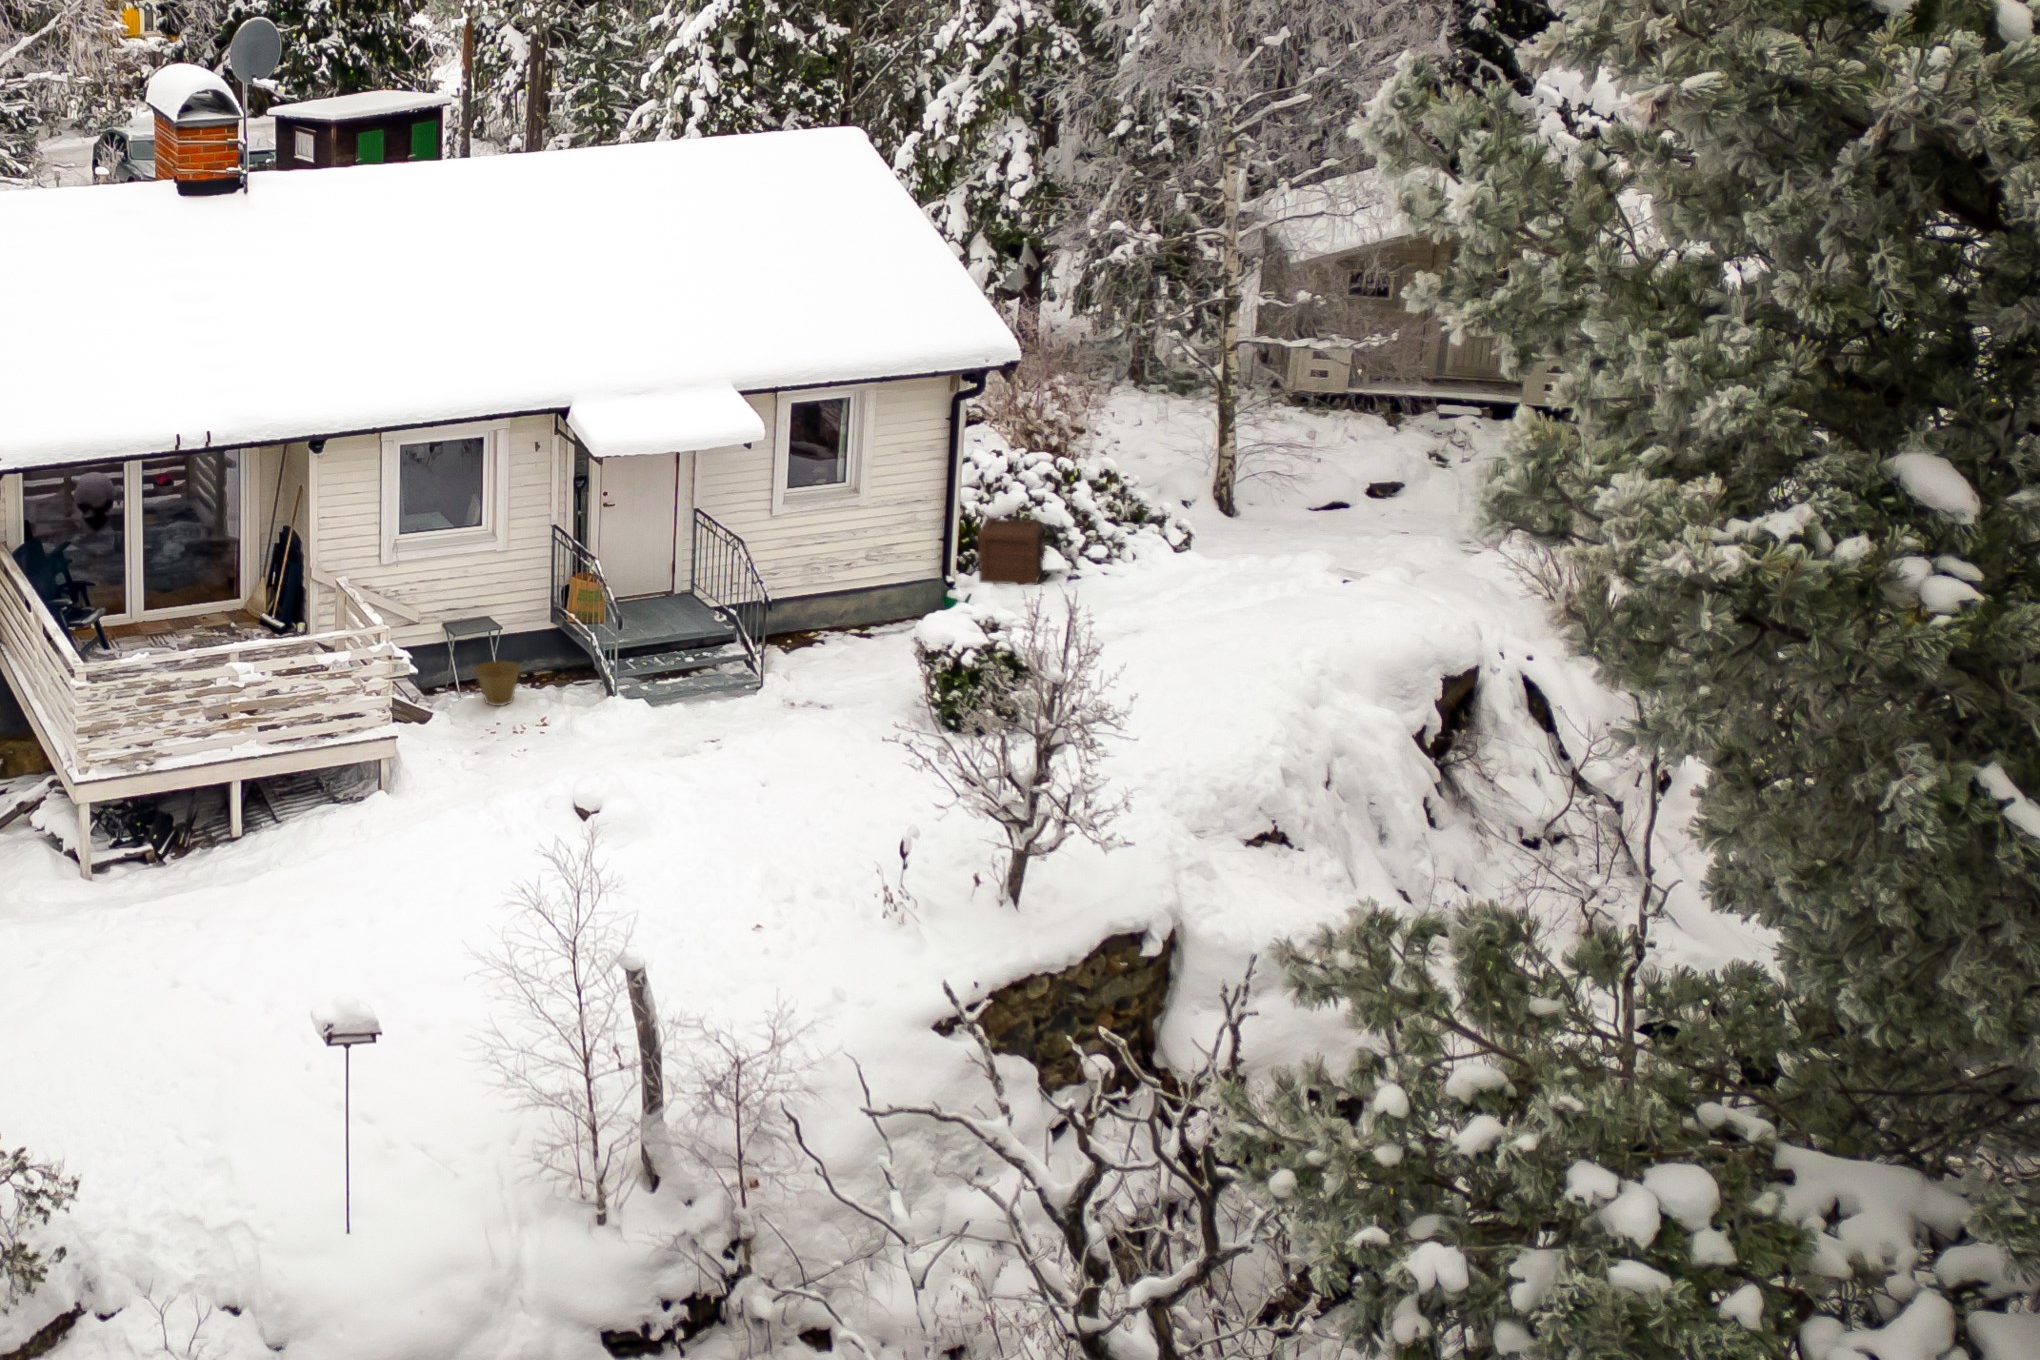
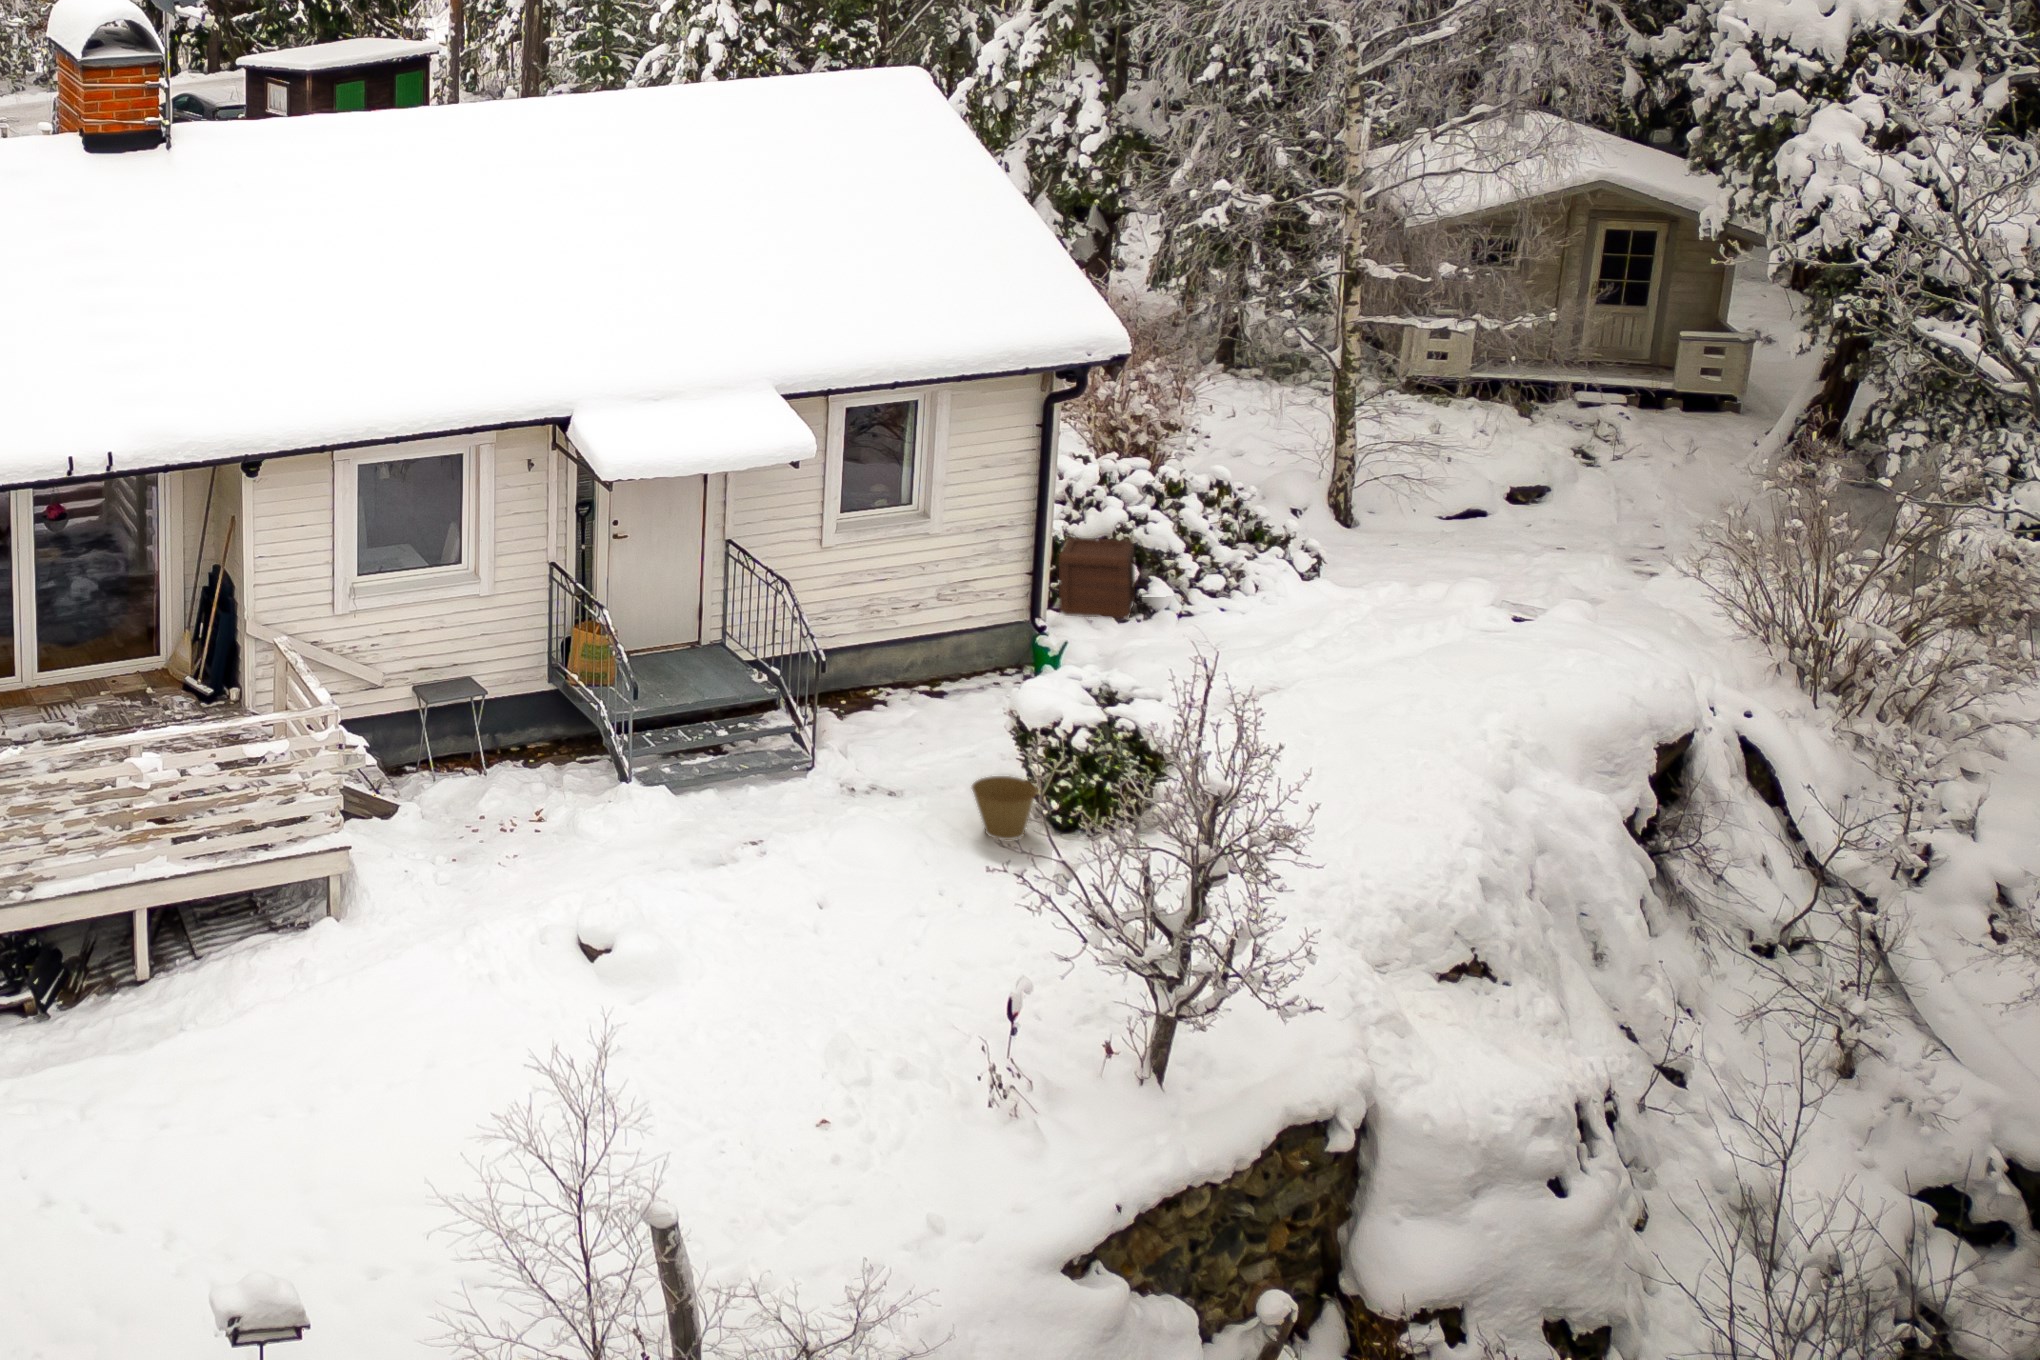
basket: present [474,660,520,706] -> present [972,776,1038,840]

